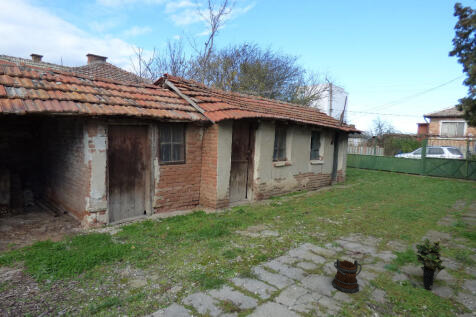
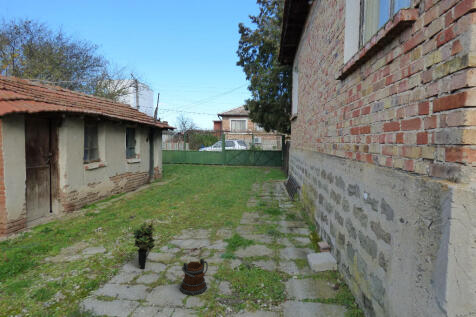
potted plant: present [416,238,445,290] -> present [132,223,155,269]

